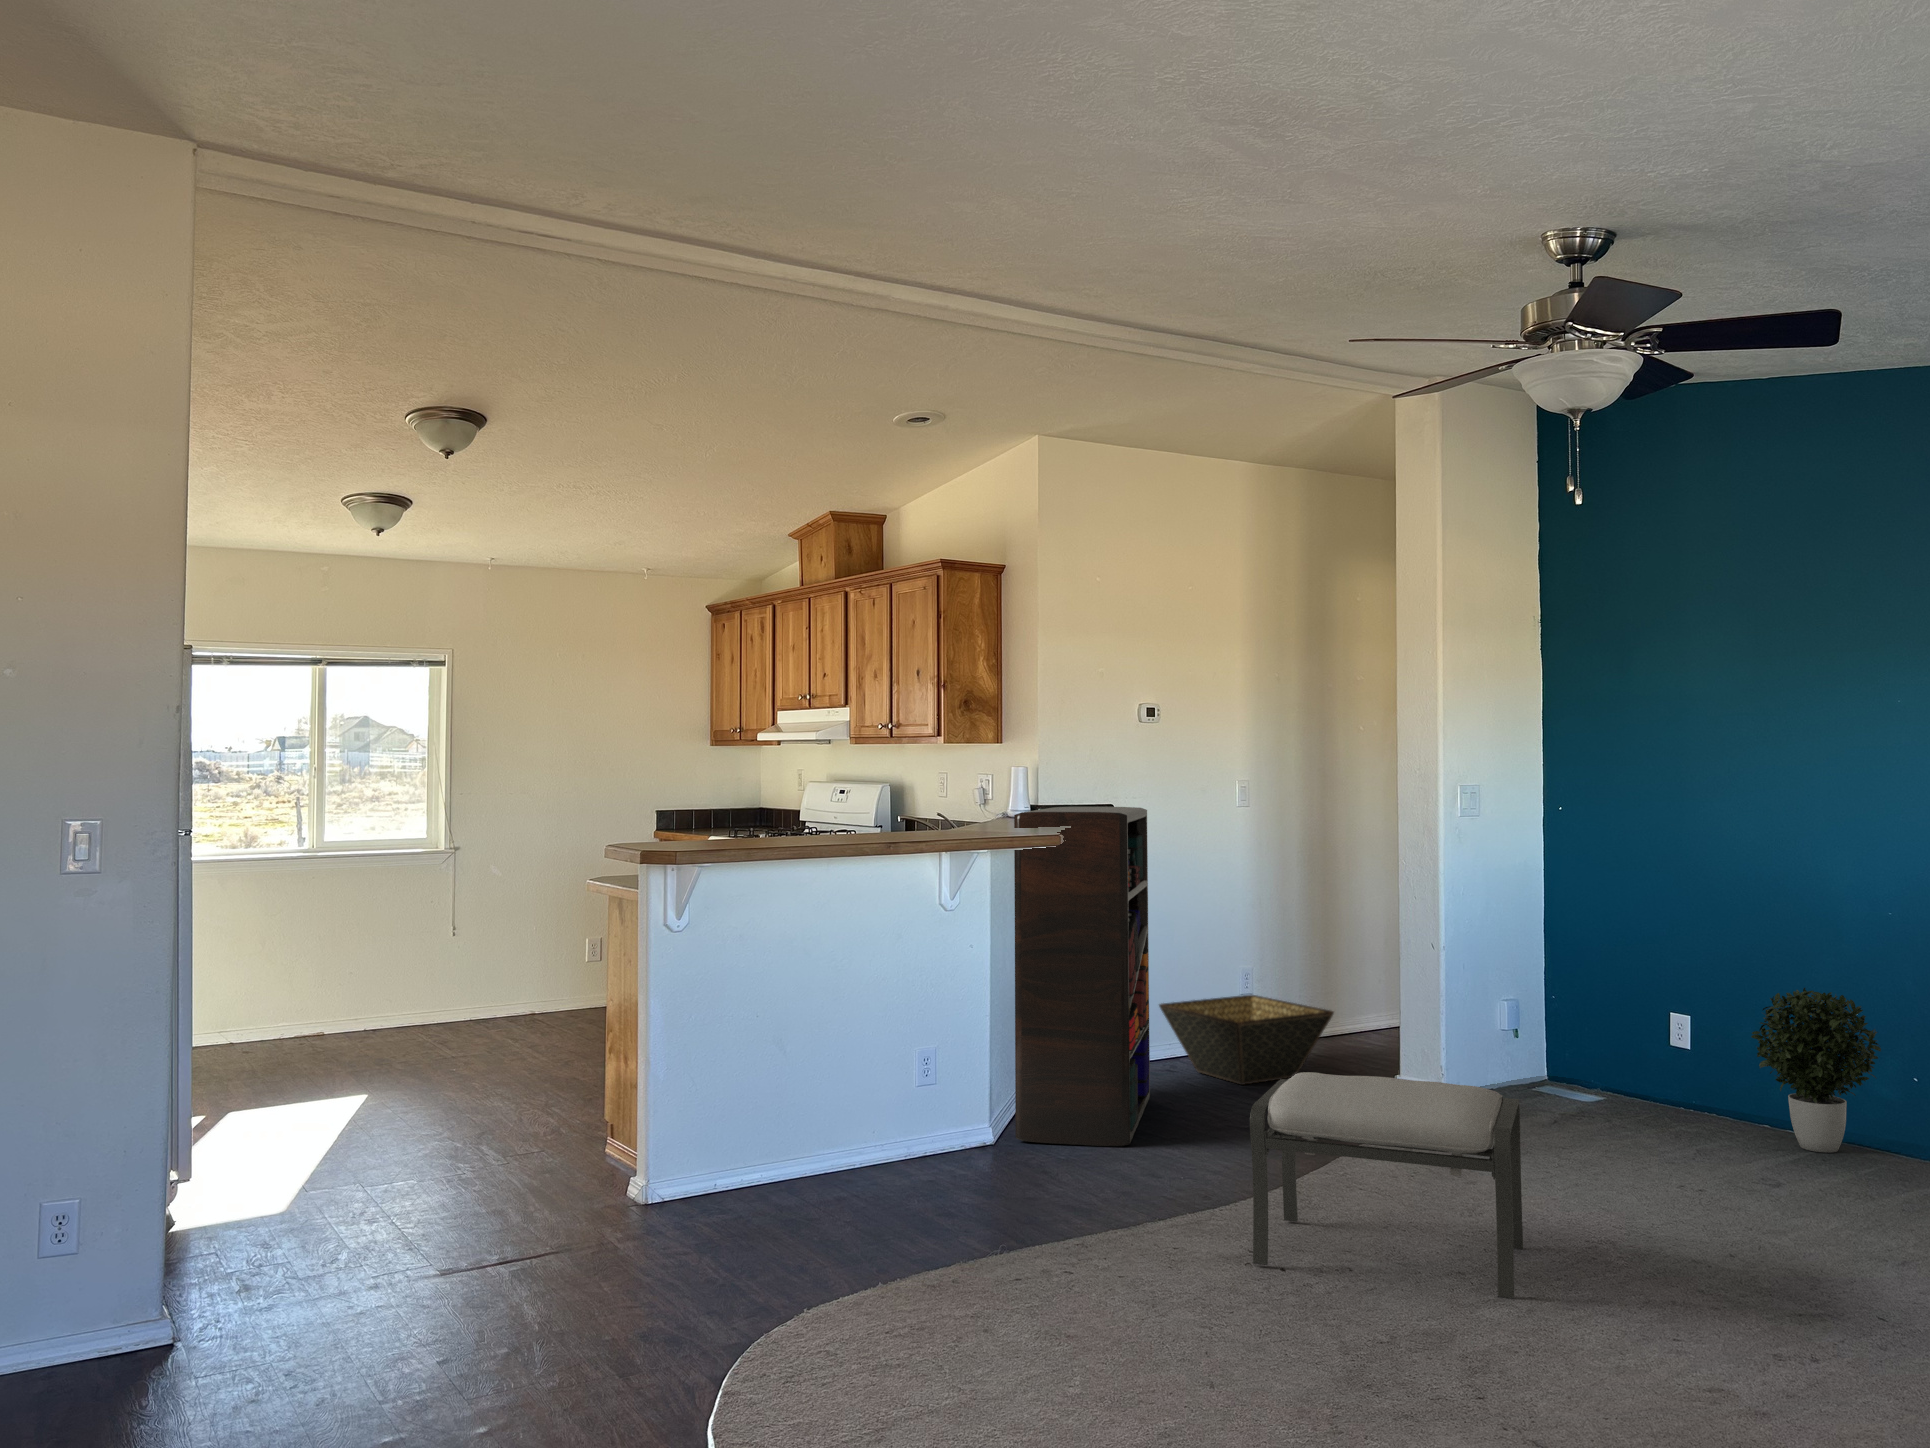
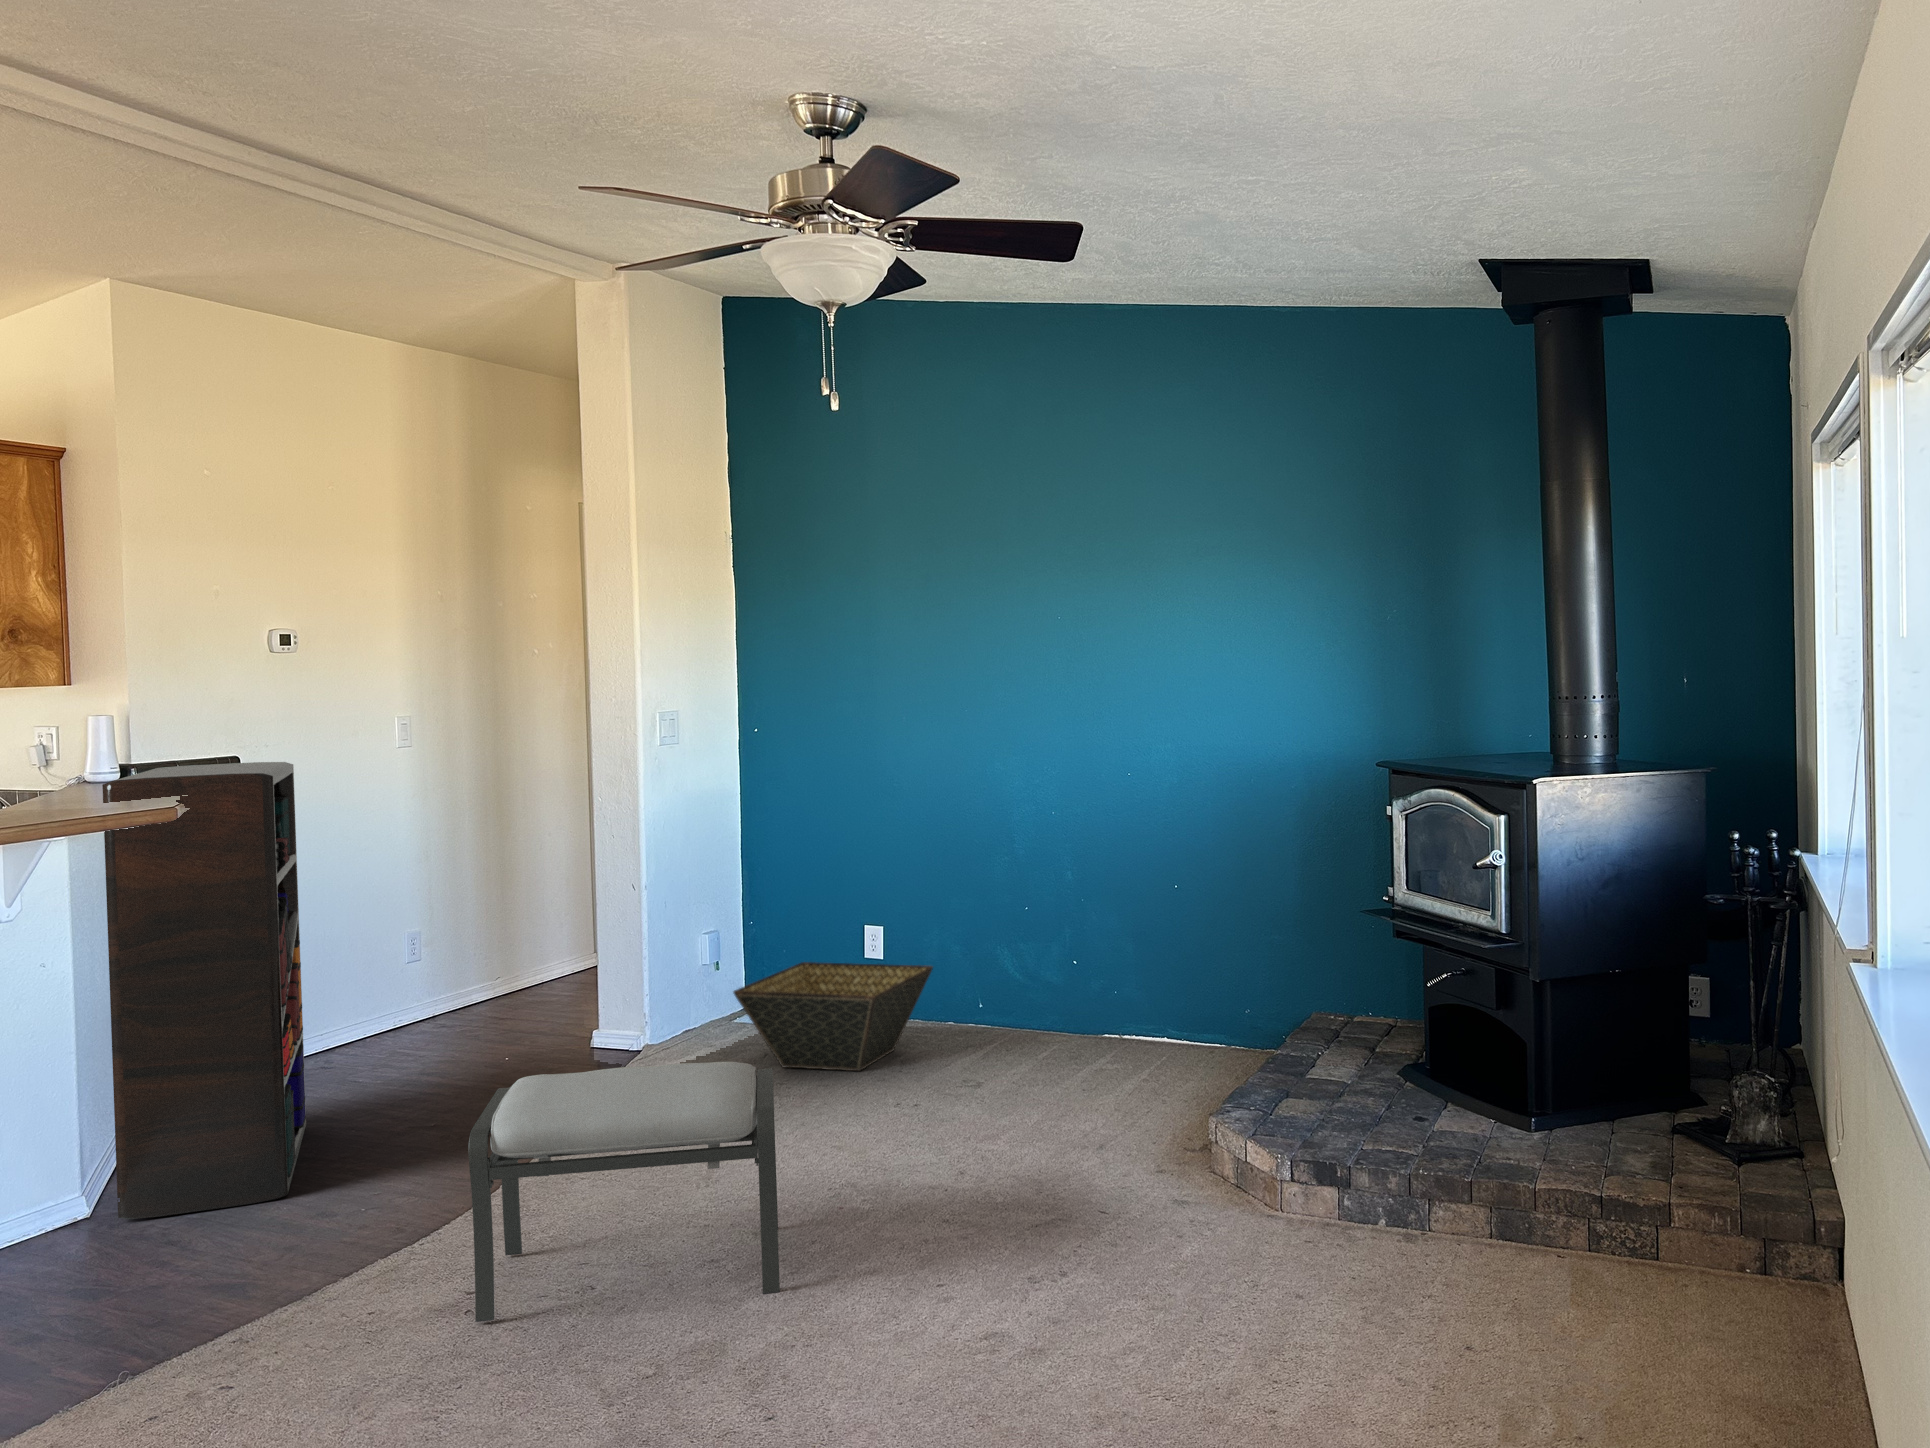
potted plant: present [1751,988,1881,1153] -> none [969,904,1078,1063]
basket: present [1159,995,1334,1085] -> present [734,962,933,1071]

